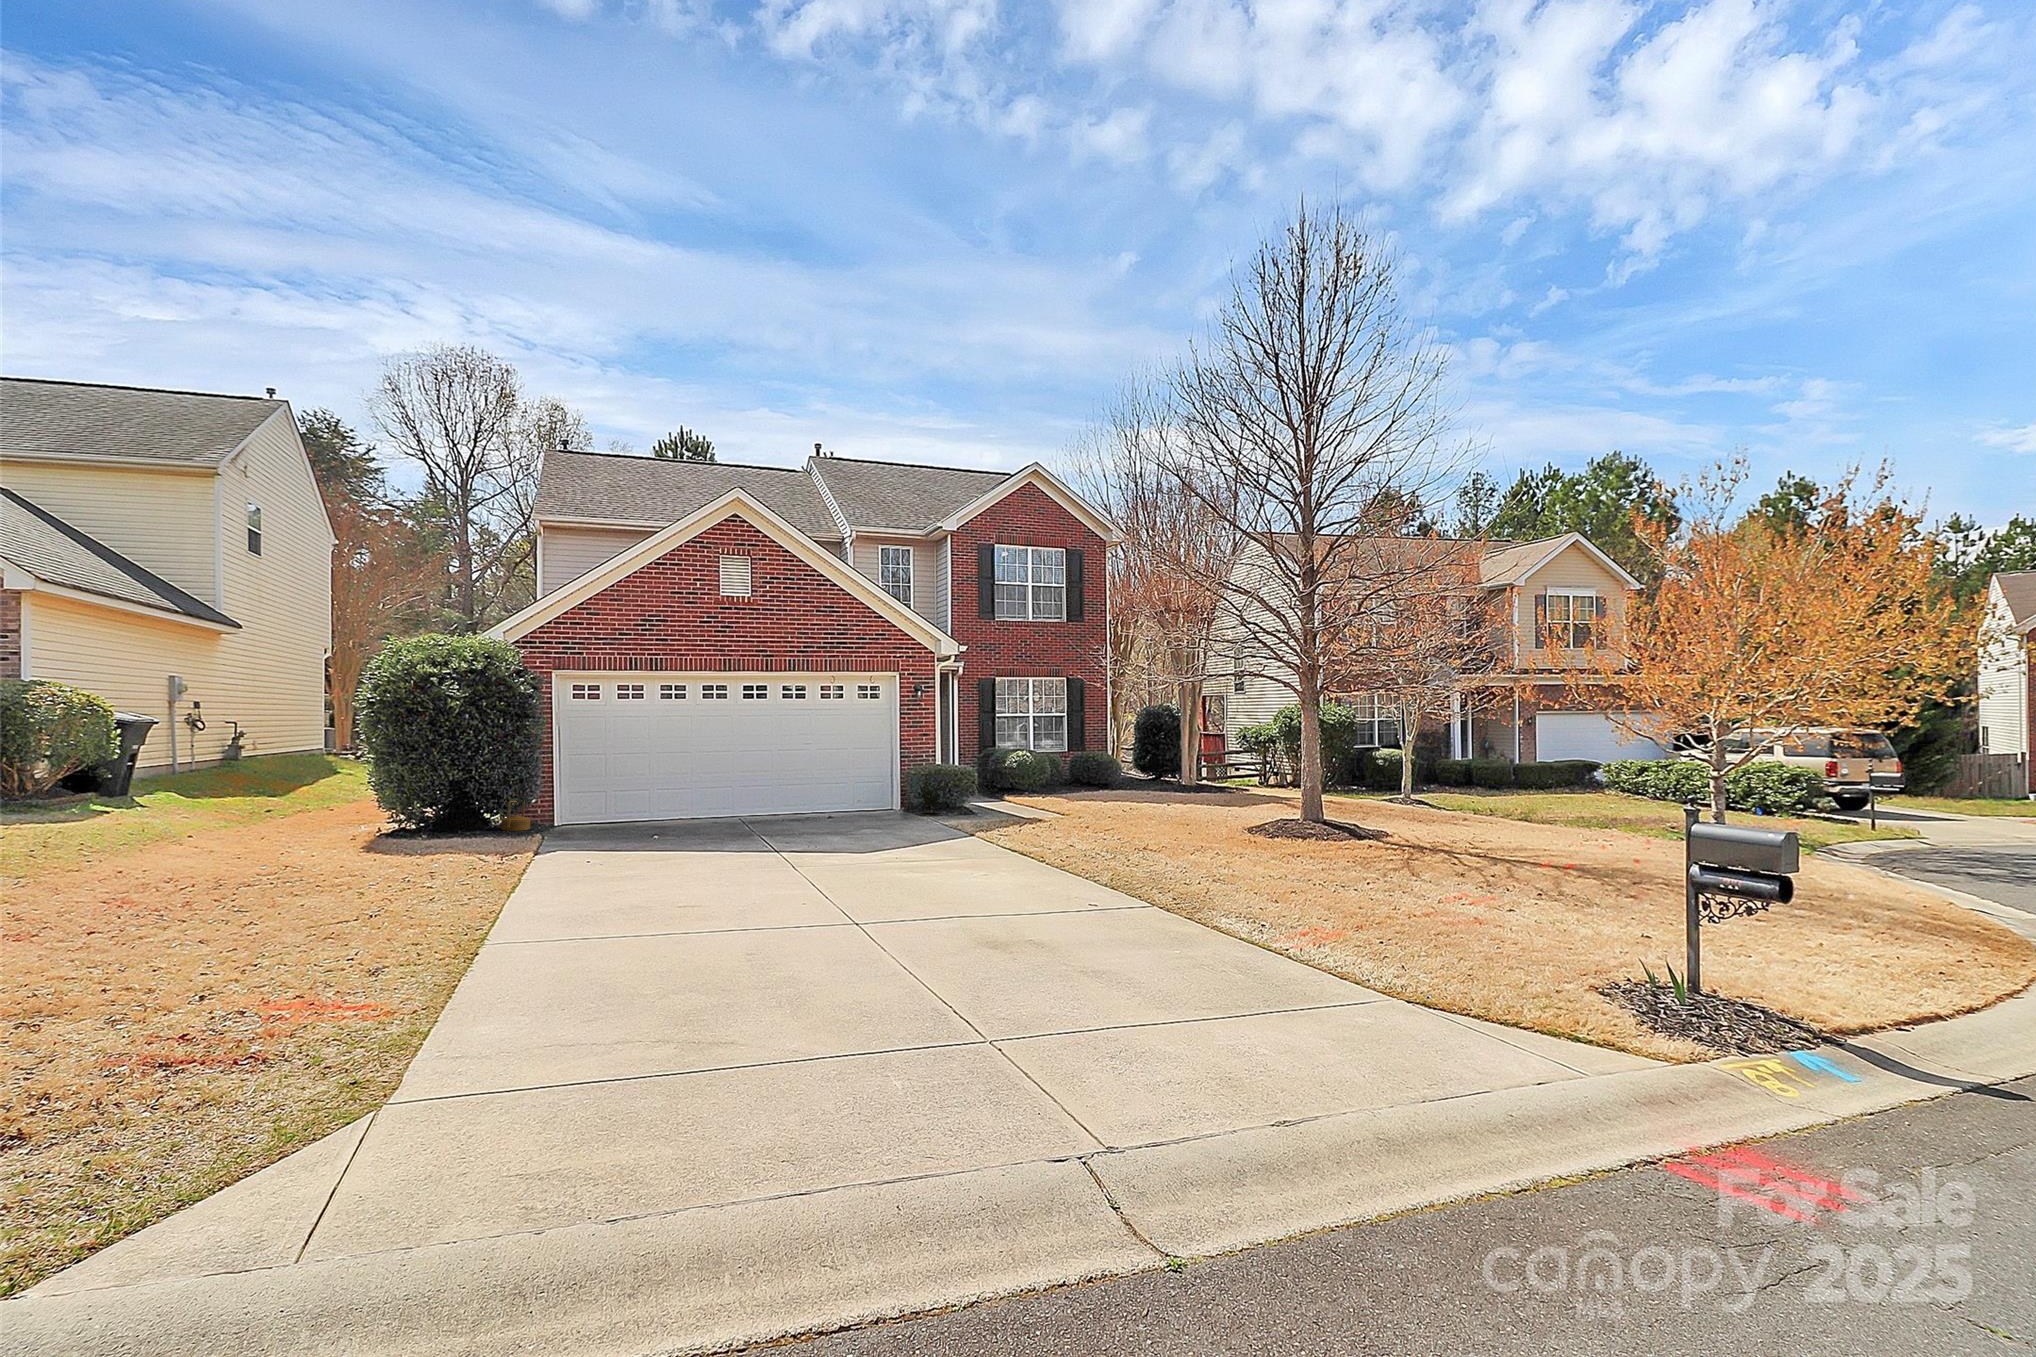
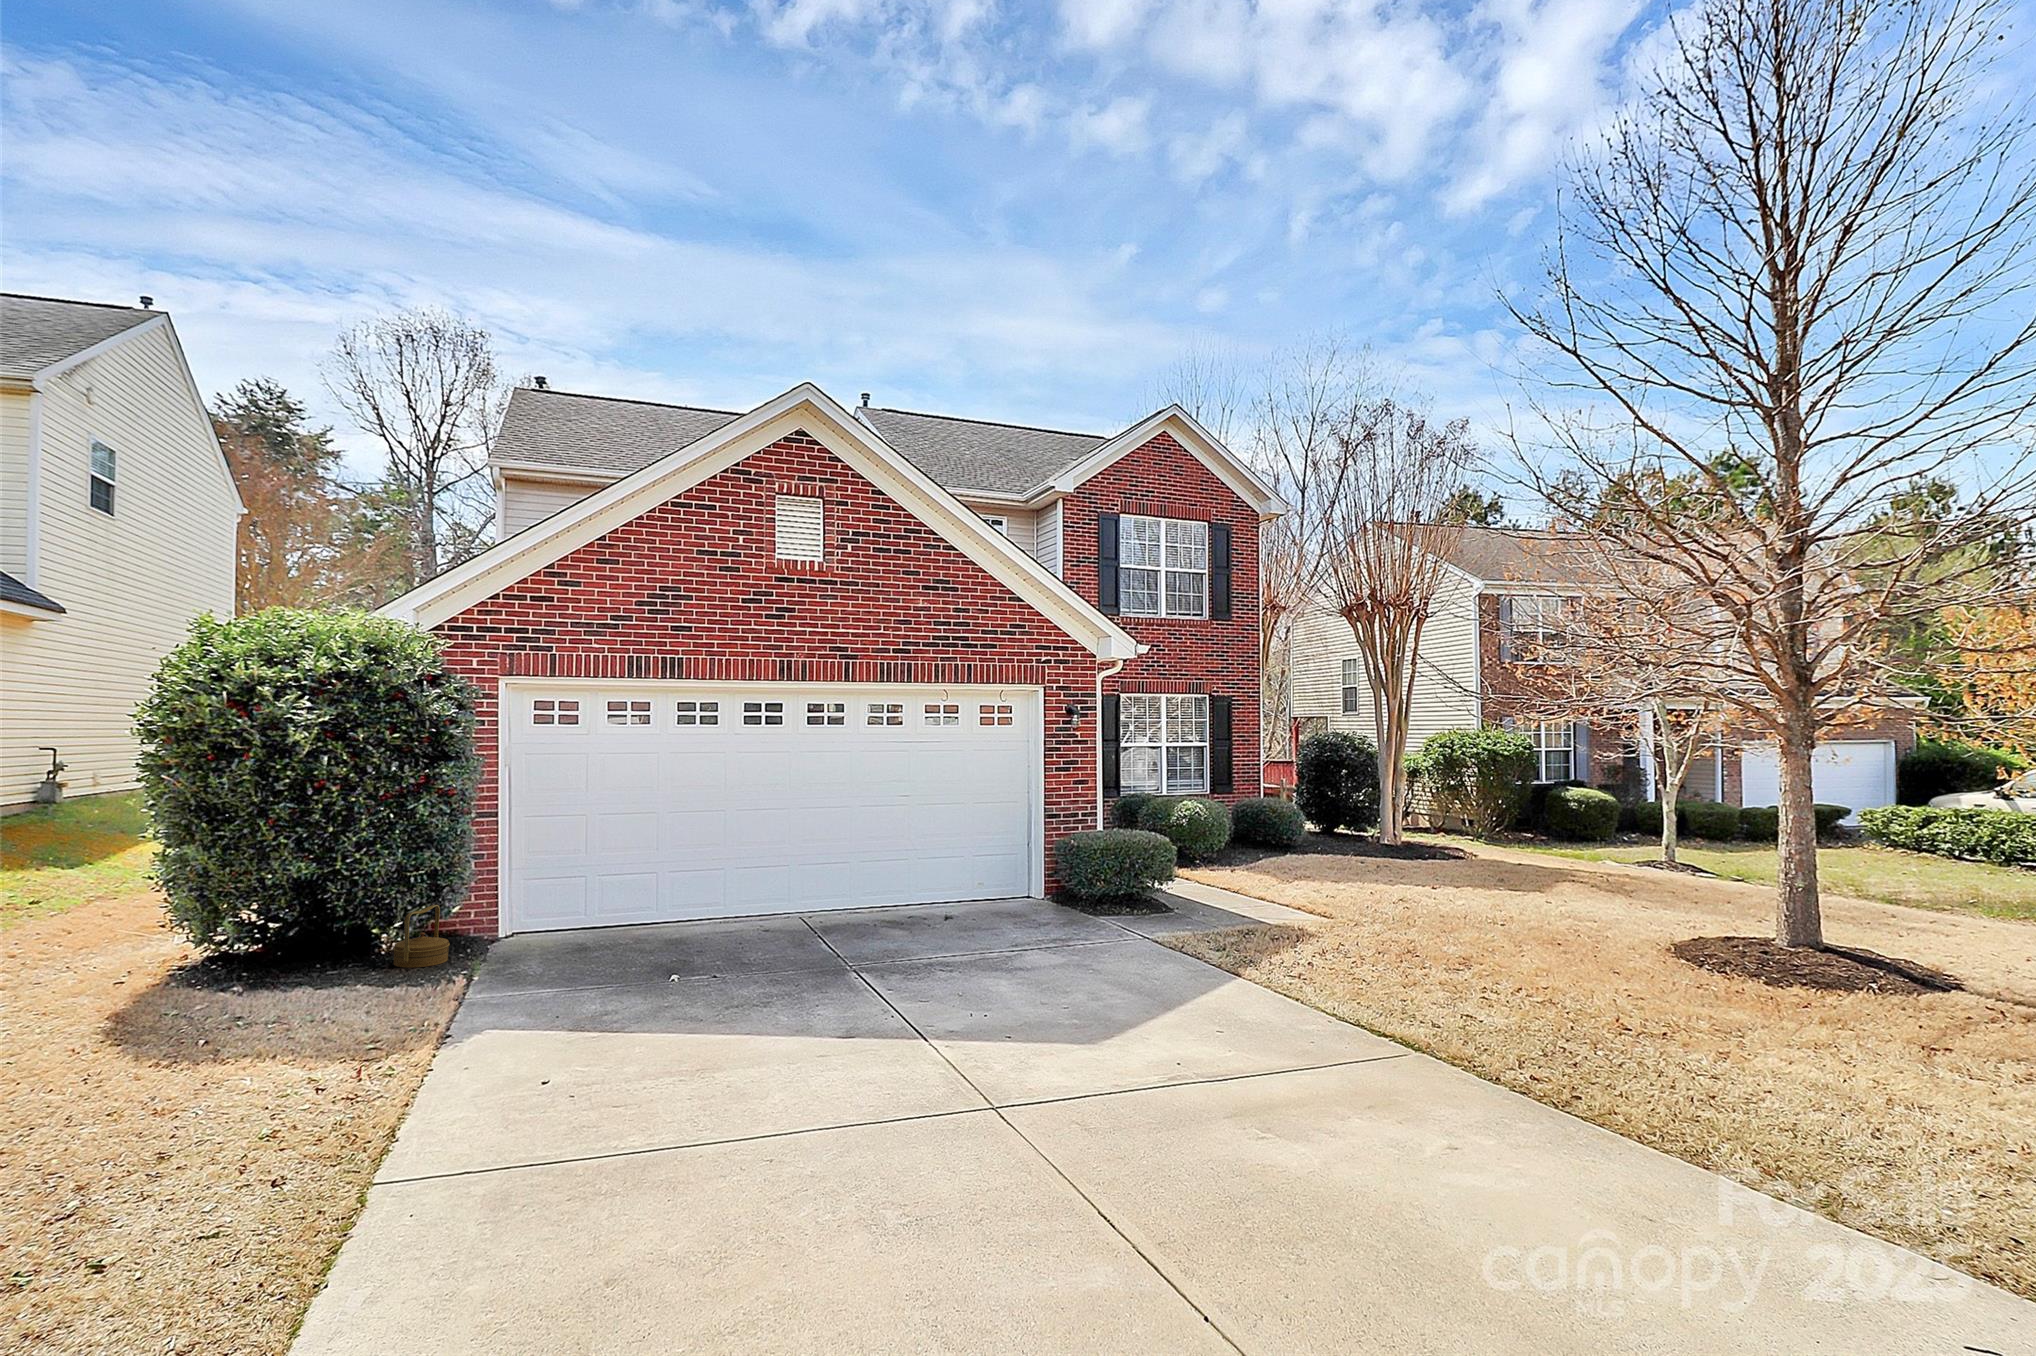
potted tree: present [919,782,940,816] -> none [1081,849,1117,910]

